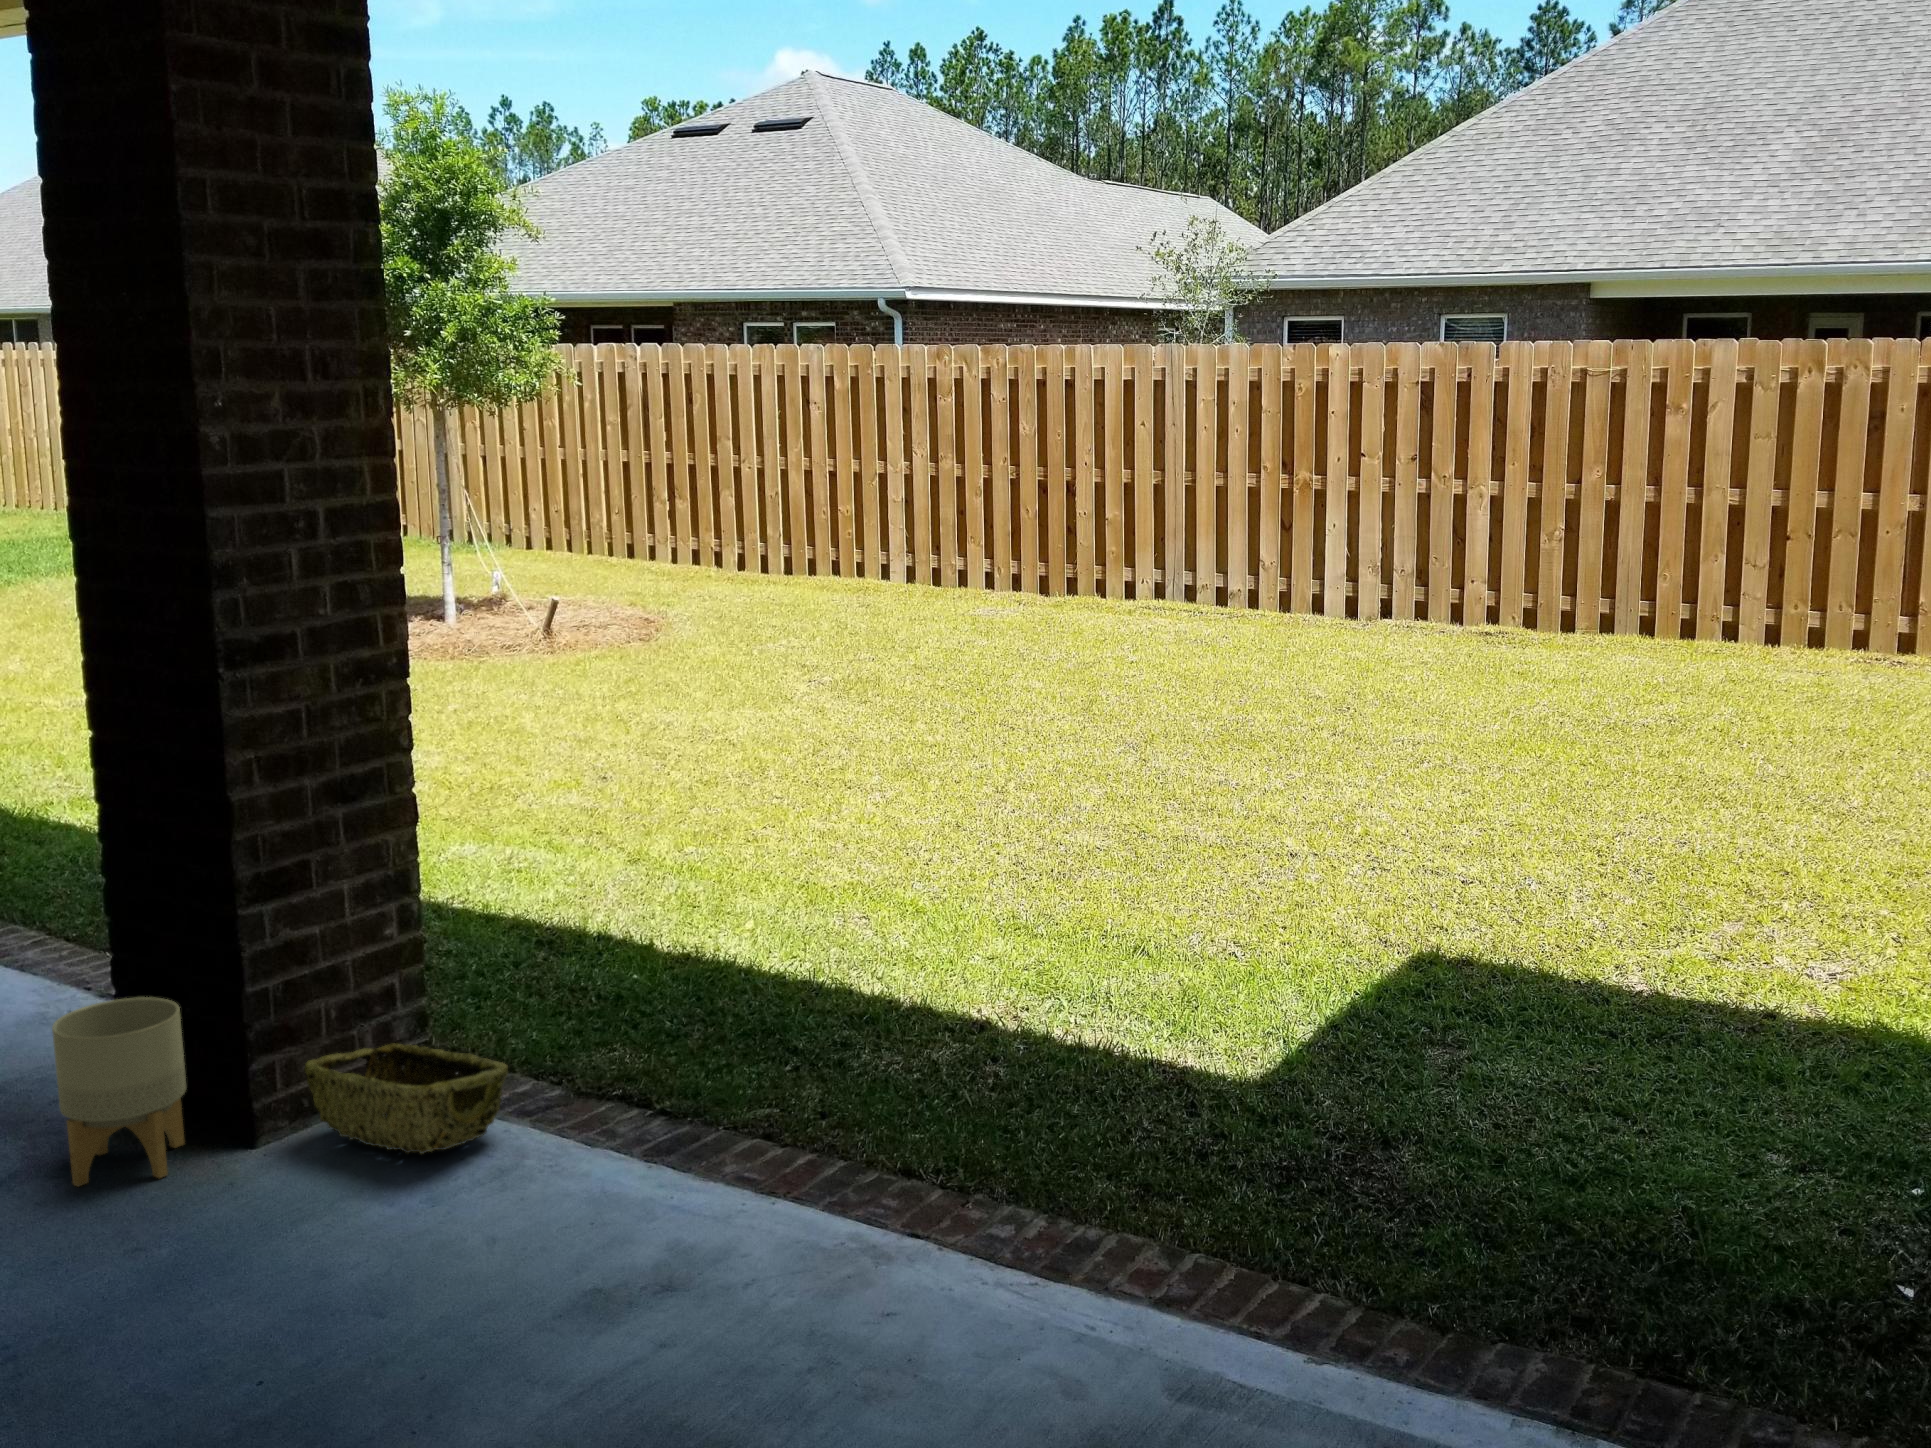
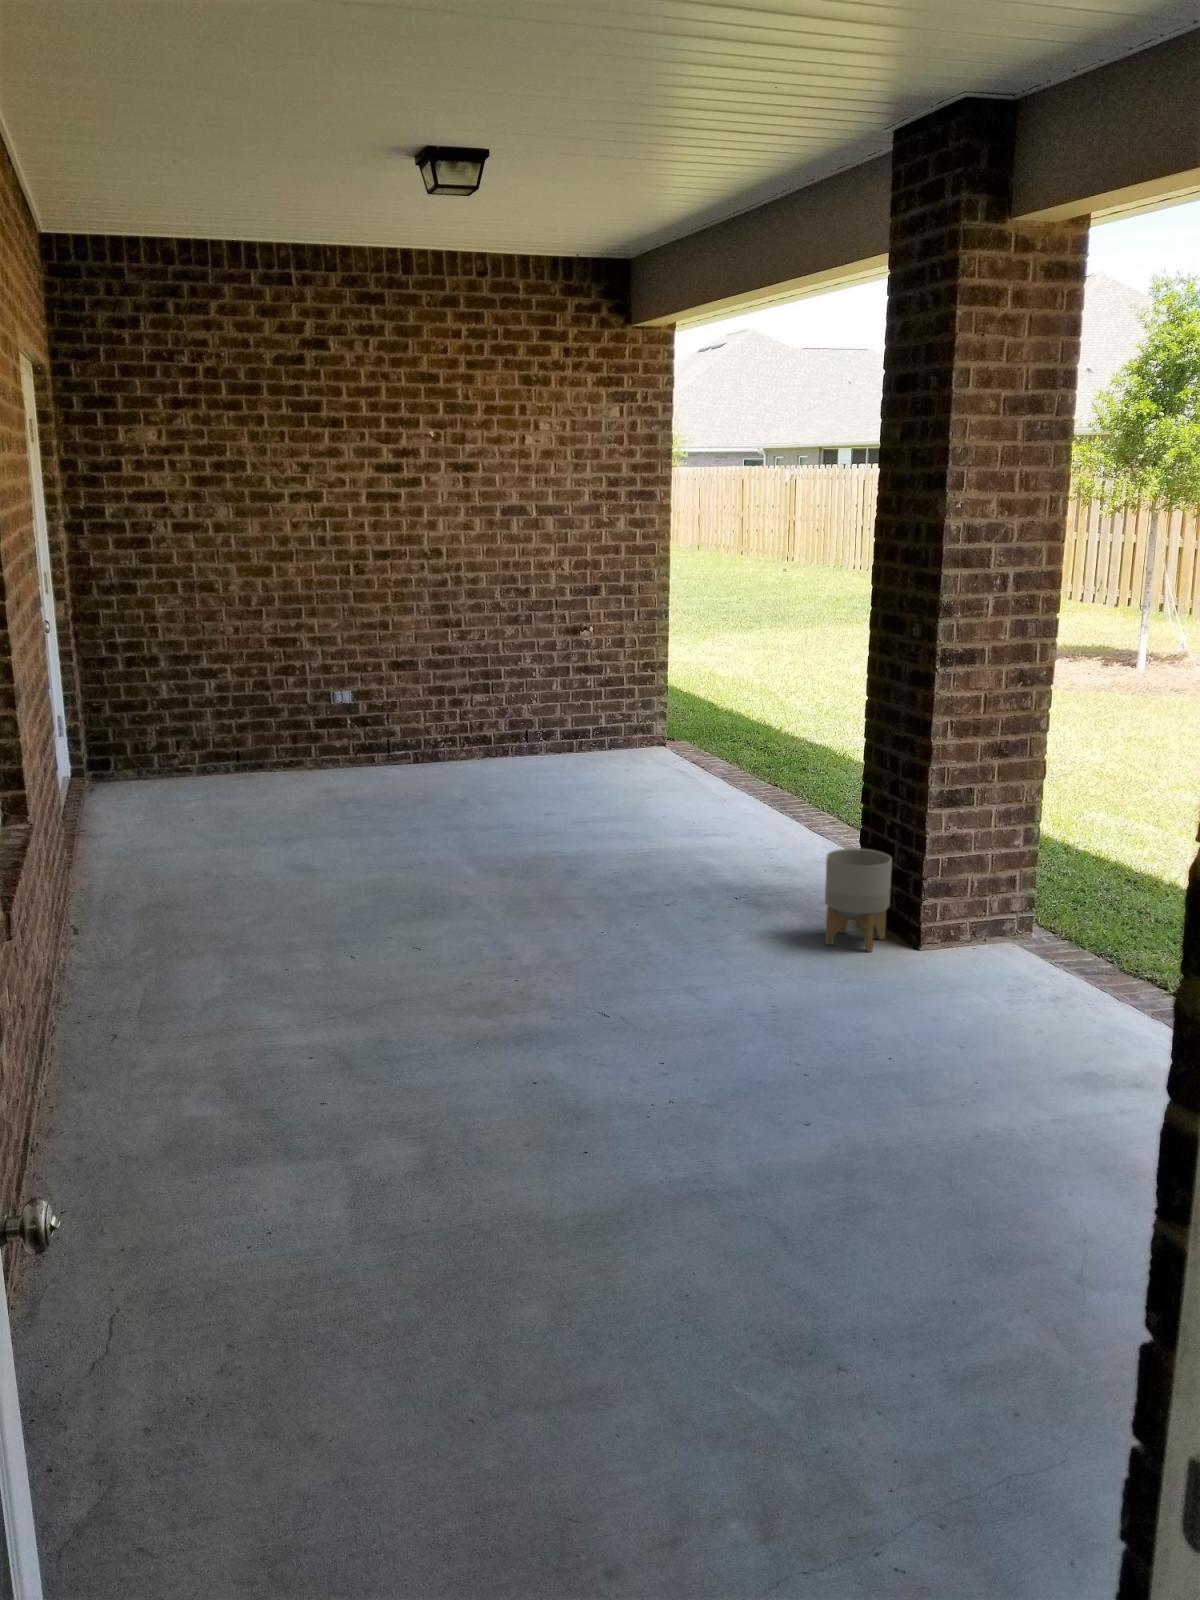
woven basket: present [305,1043,508,1154] -> none [953,906,1073,978]

